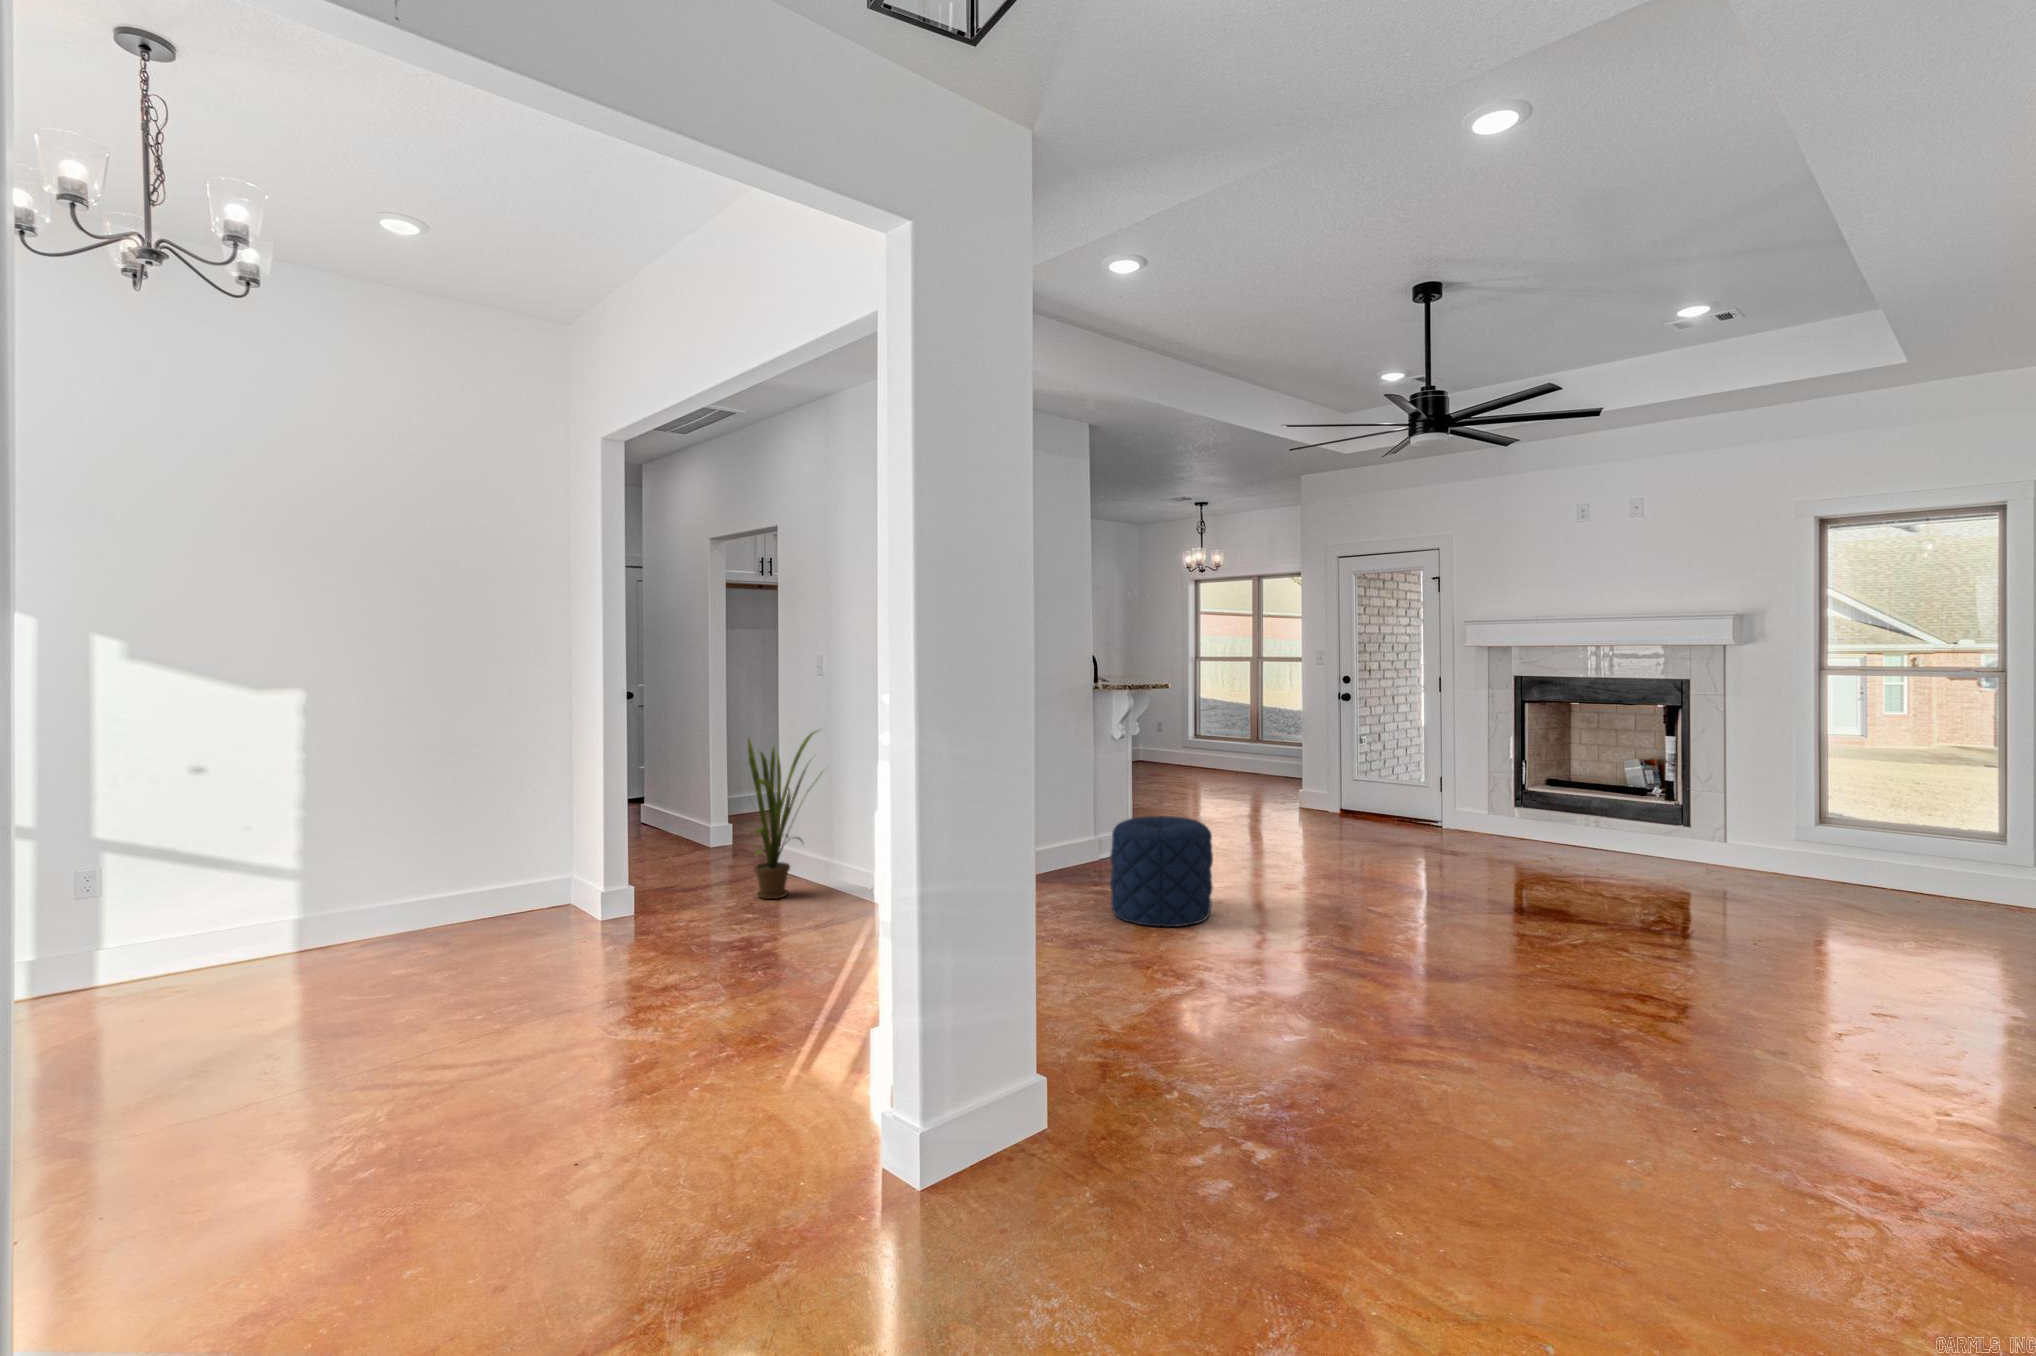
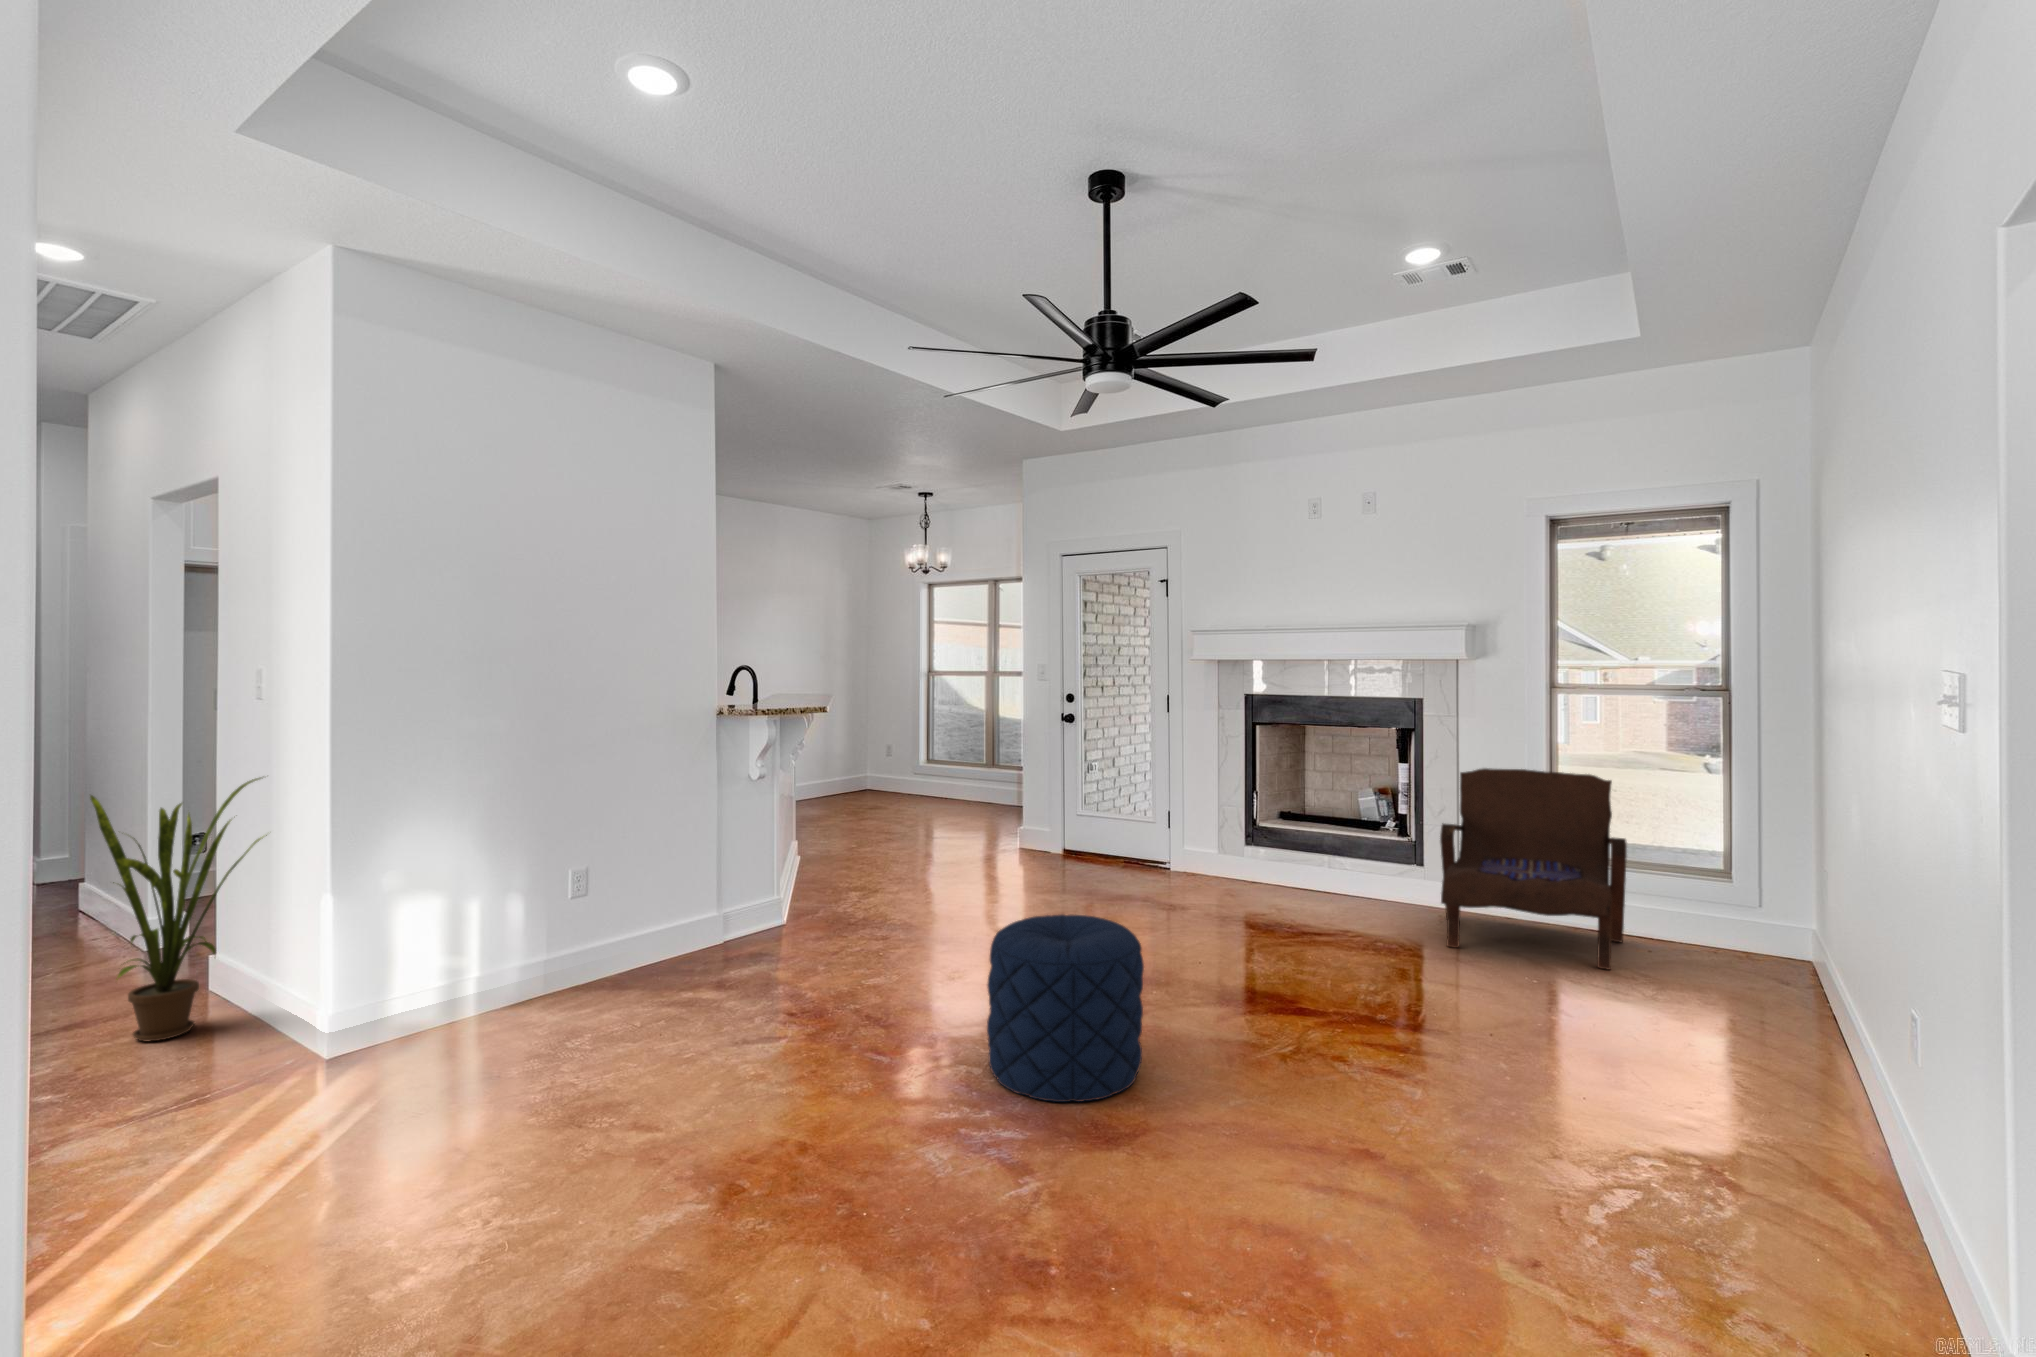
armchair: none [1706,740,1887,909] -> present [1440,768,1627,970]
pouf: present [1110,816,1213,927] -> present [987,914,1144,1102]

